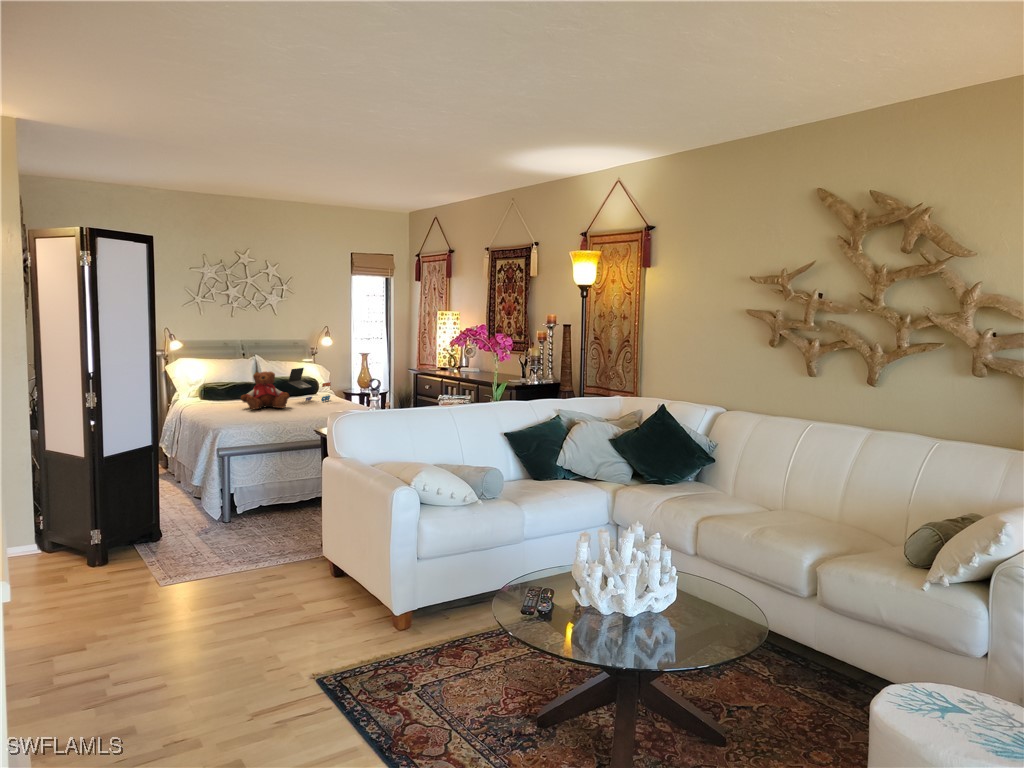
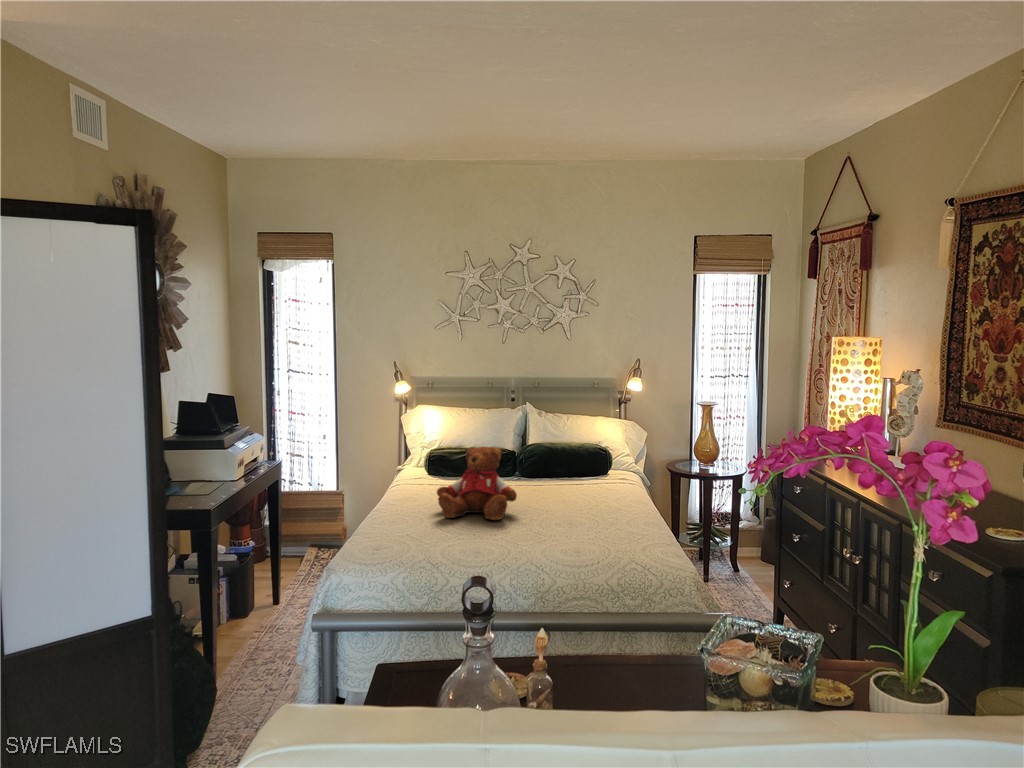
laptop: present [288,368,331,401] -> none [534,438,608,504]

